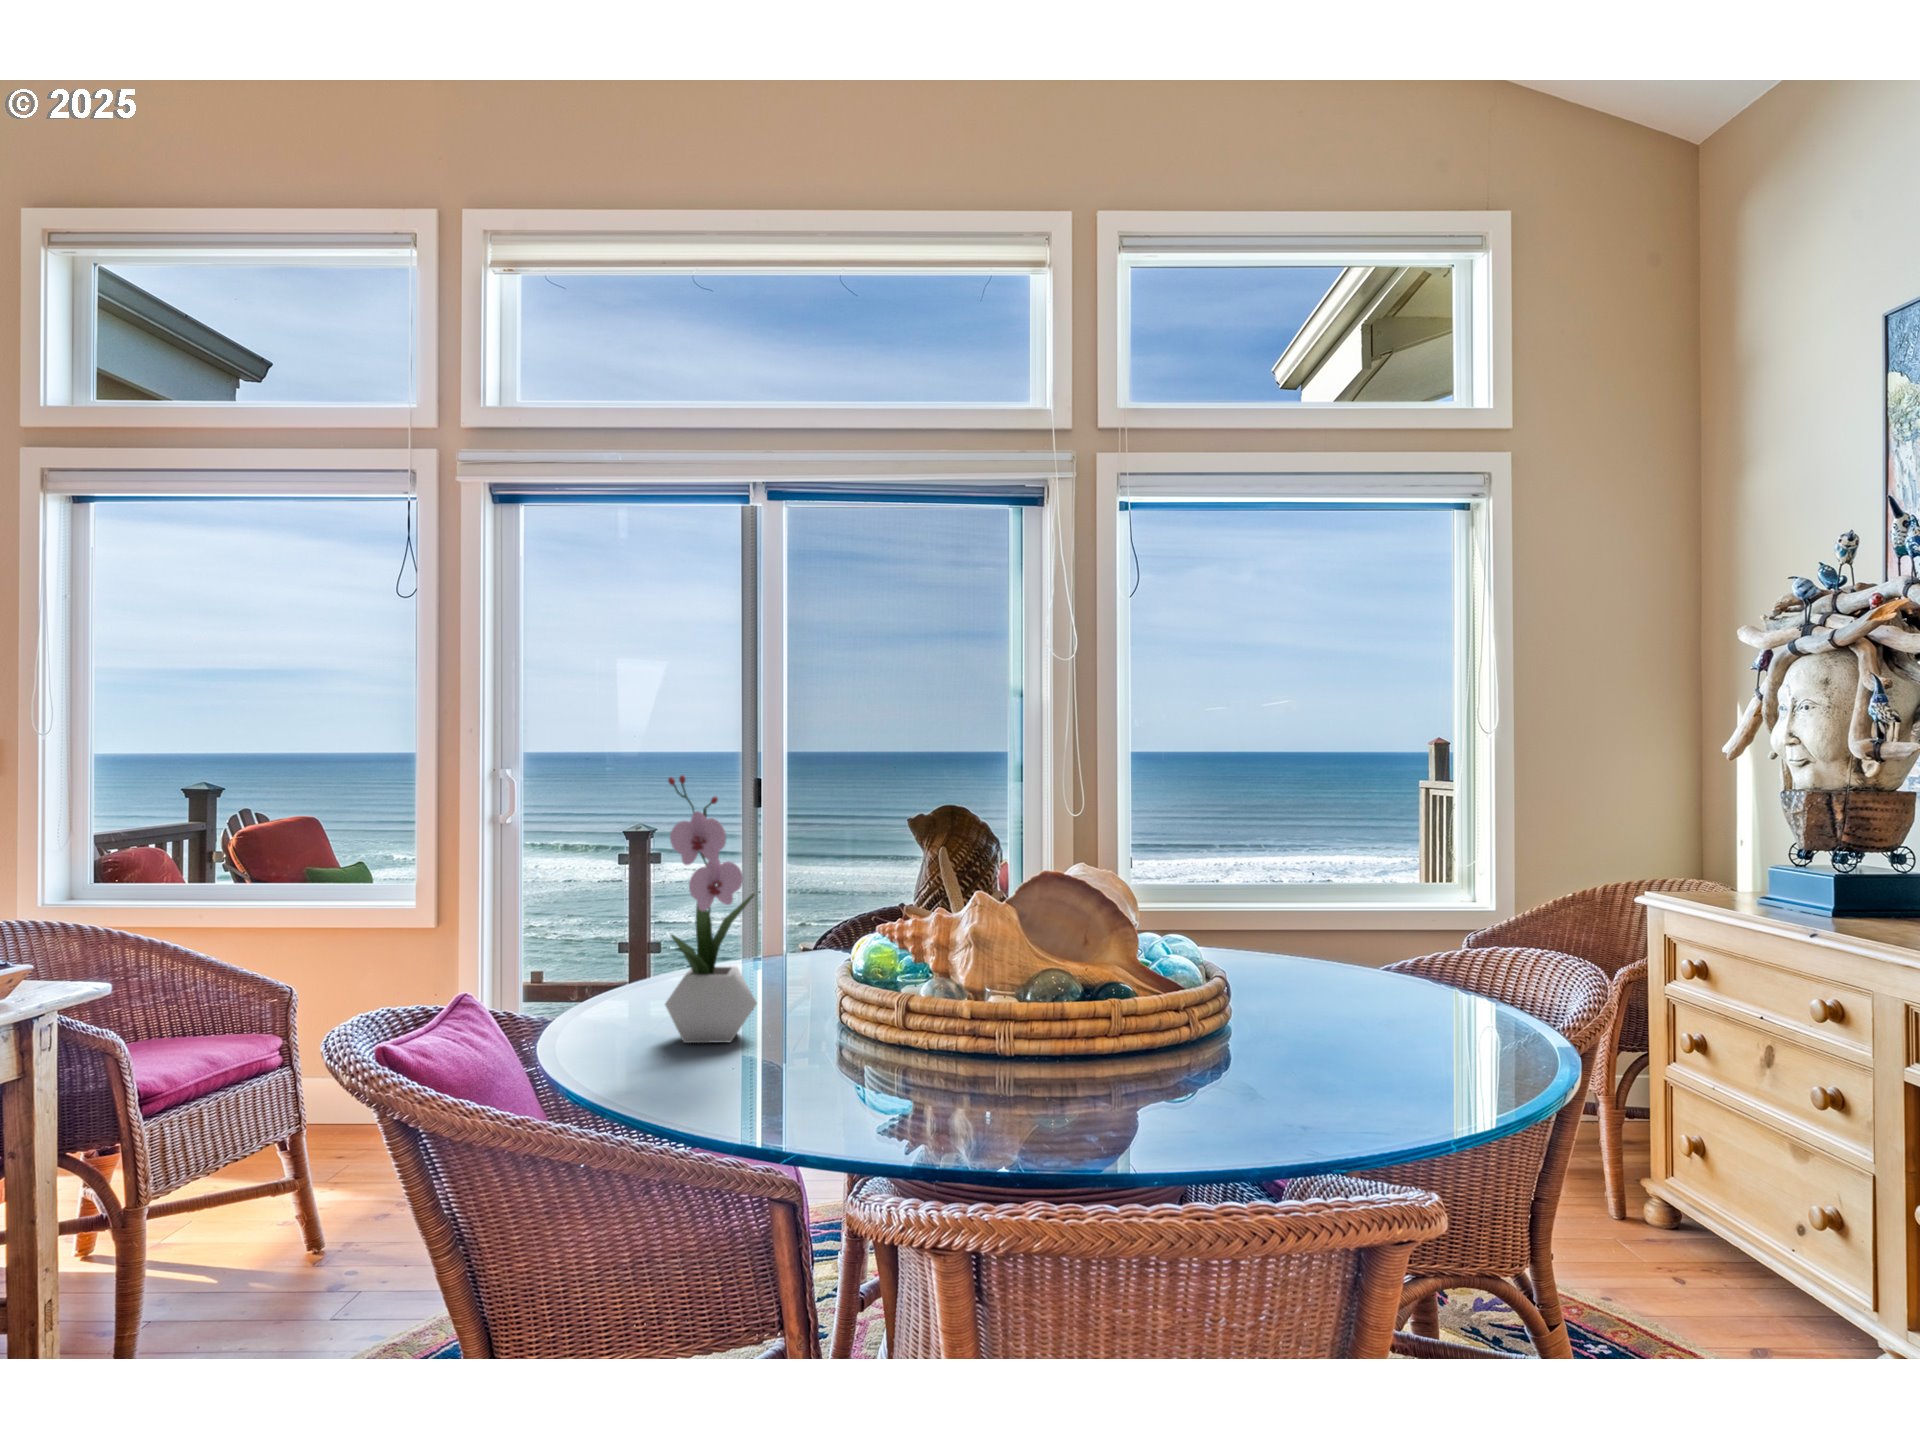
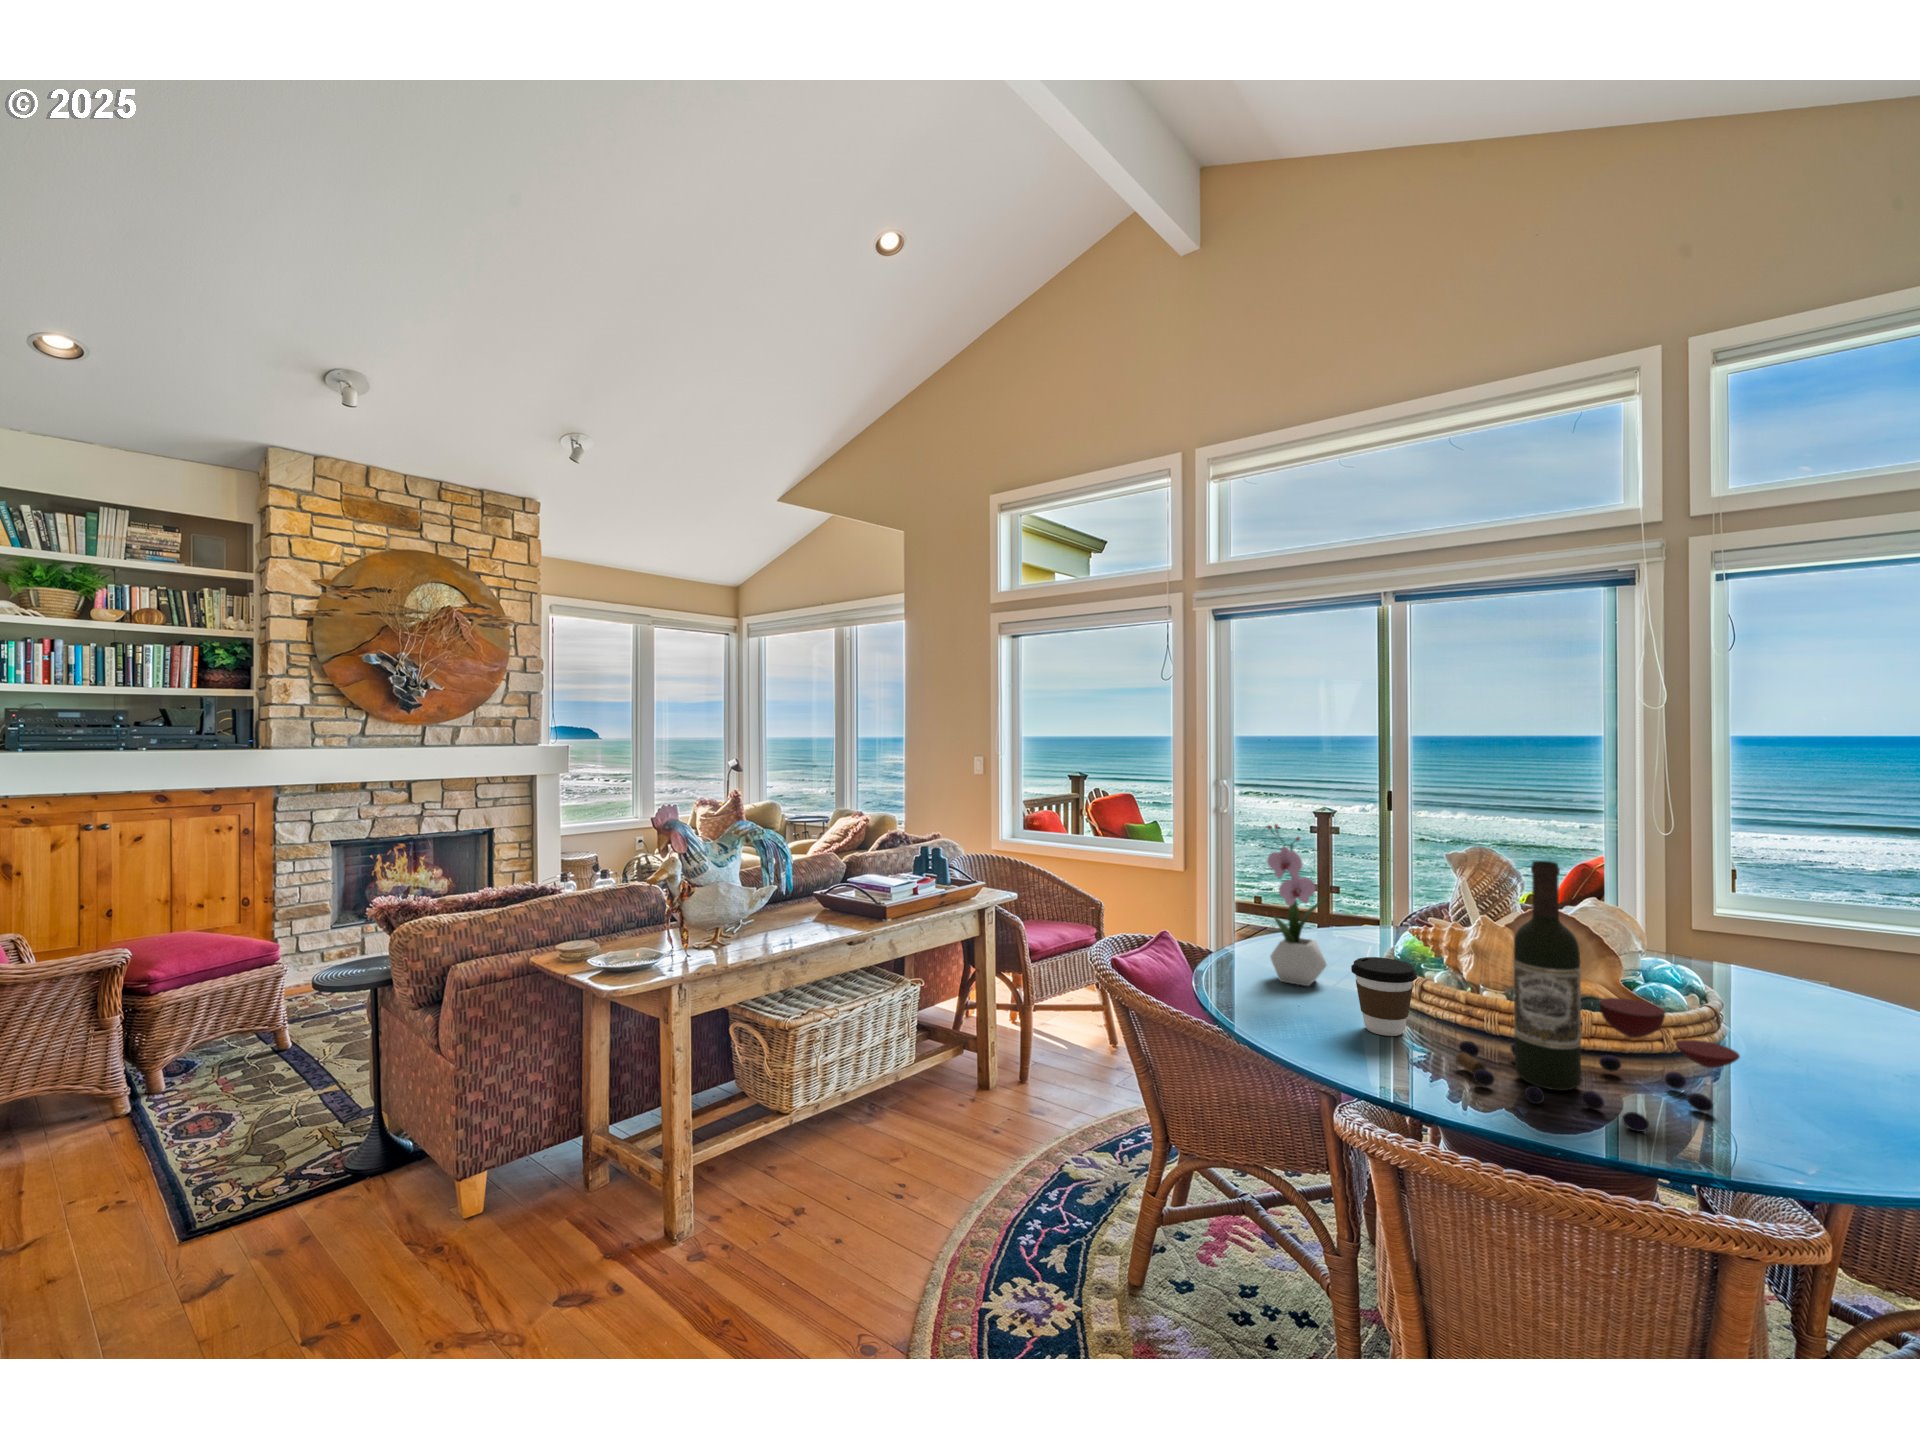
wine bottle: none [980,783,1324,1136] -> present [1456,861,1740,1132]
coffee cup: none [820,967,915,1087] -> present [1351,957,1417,1036]

